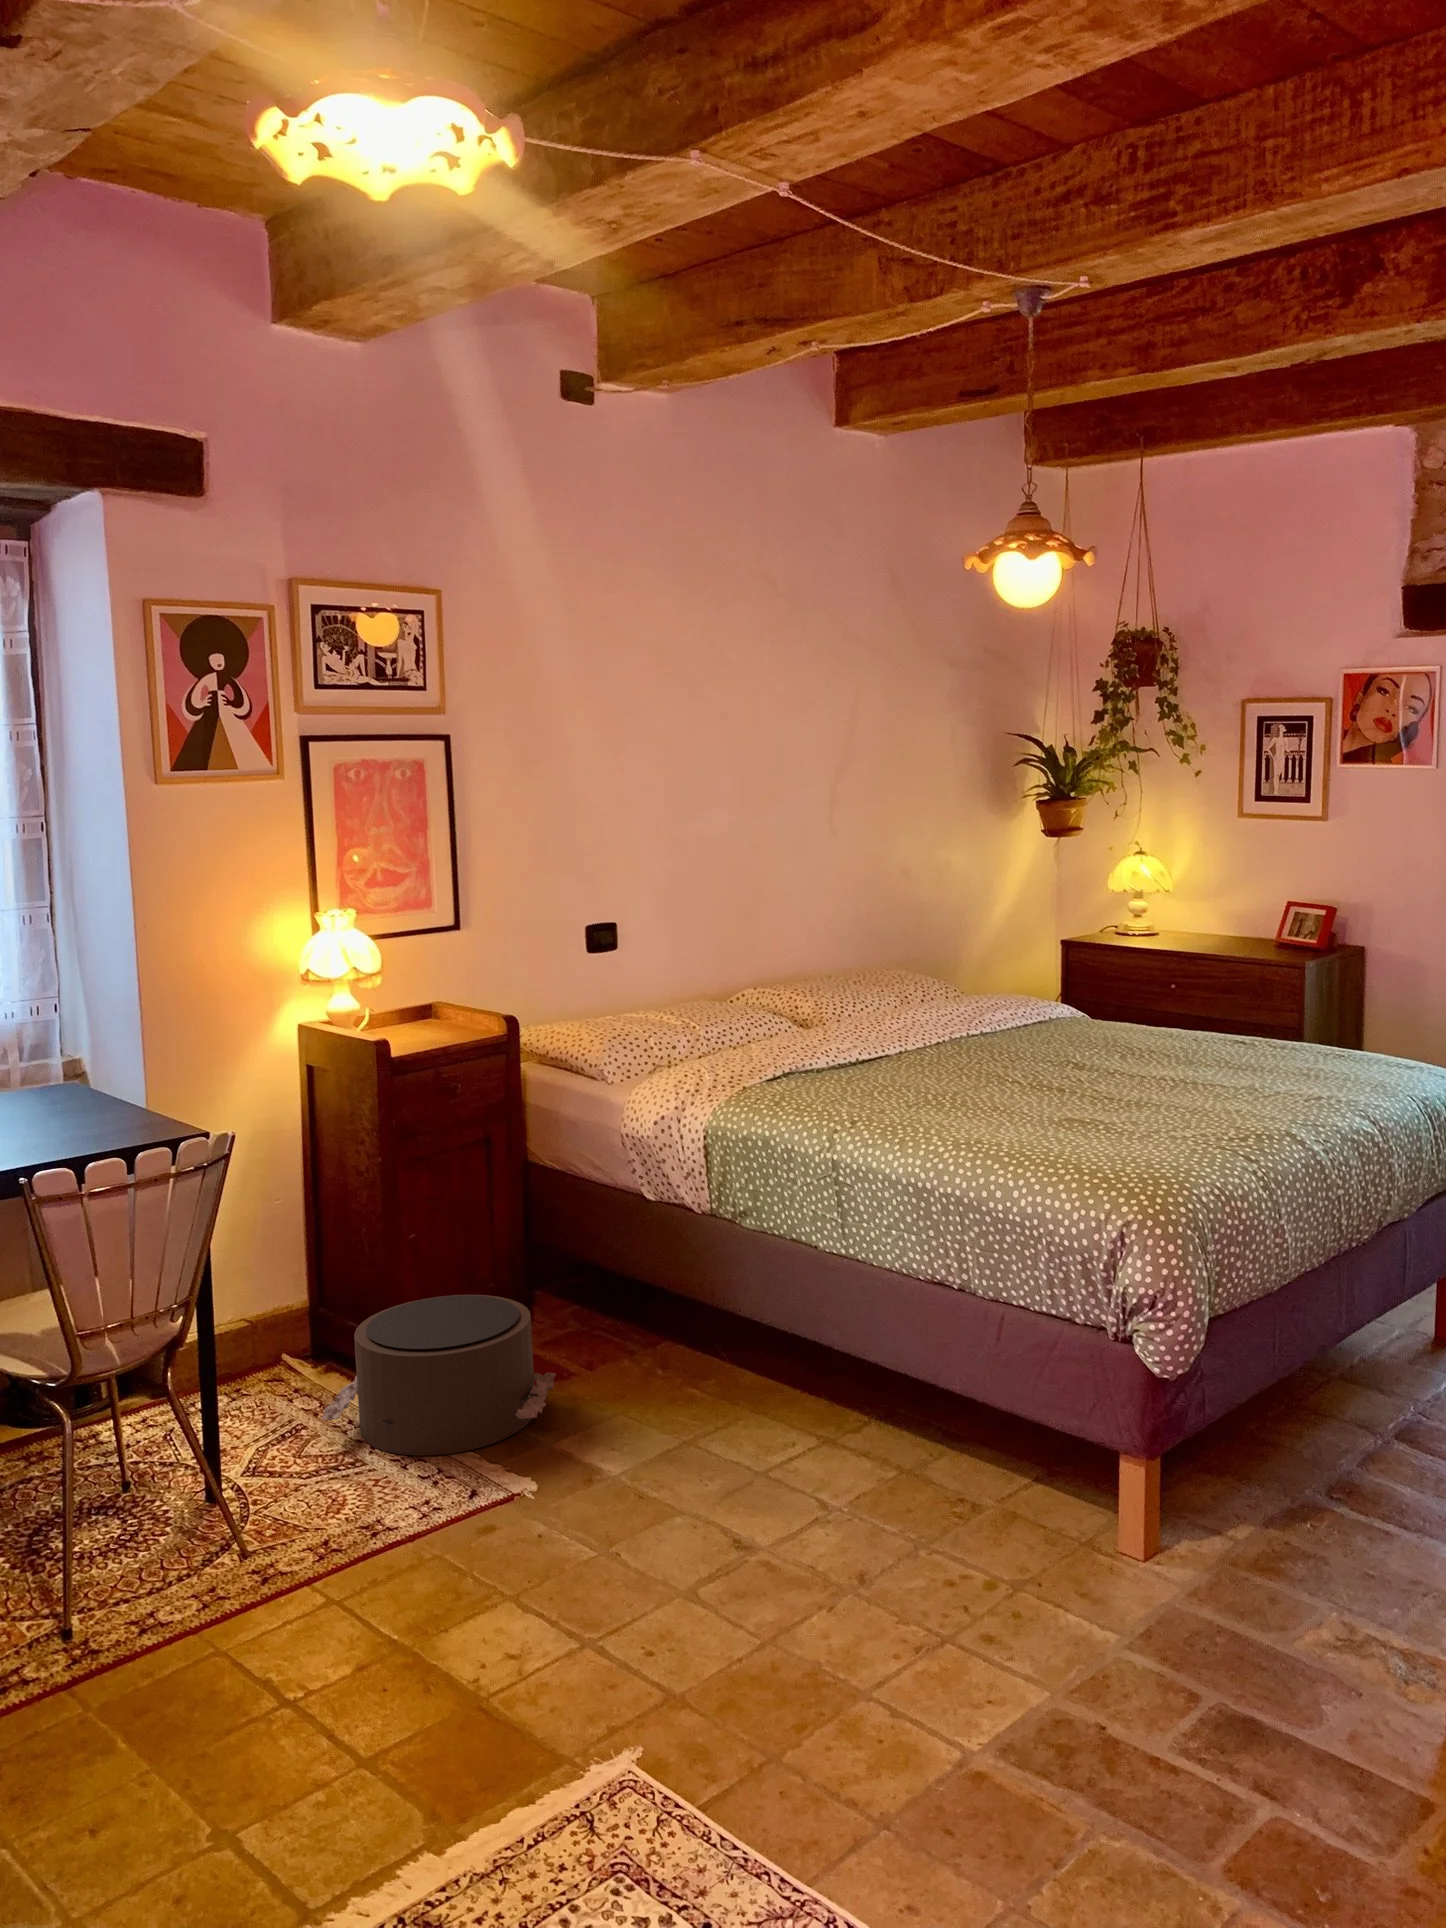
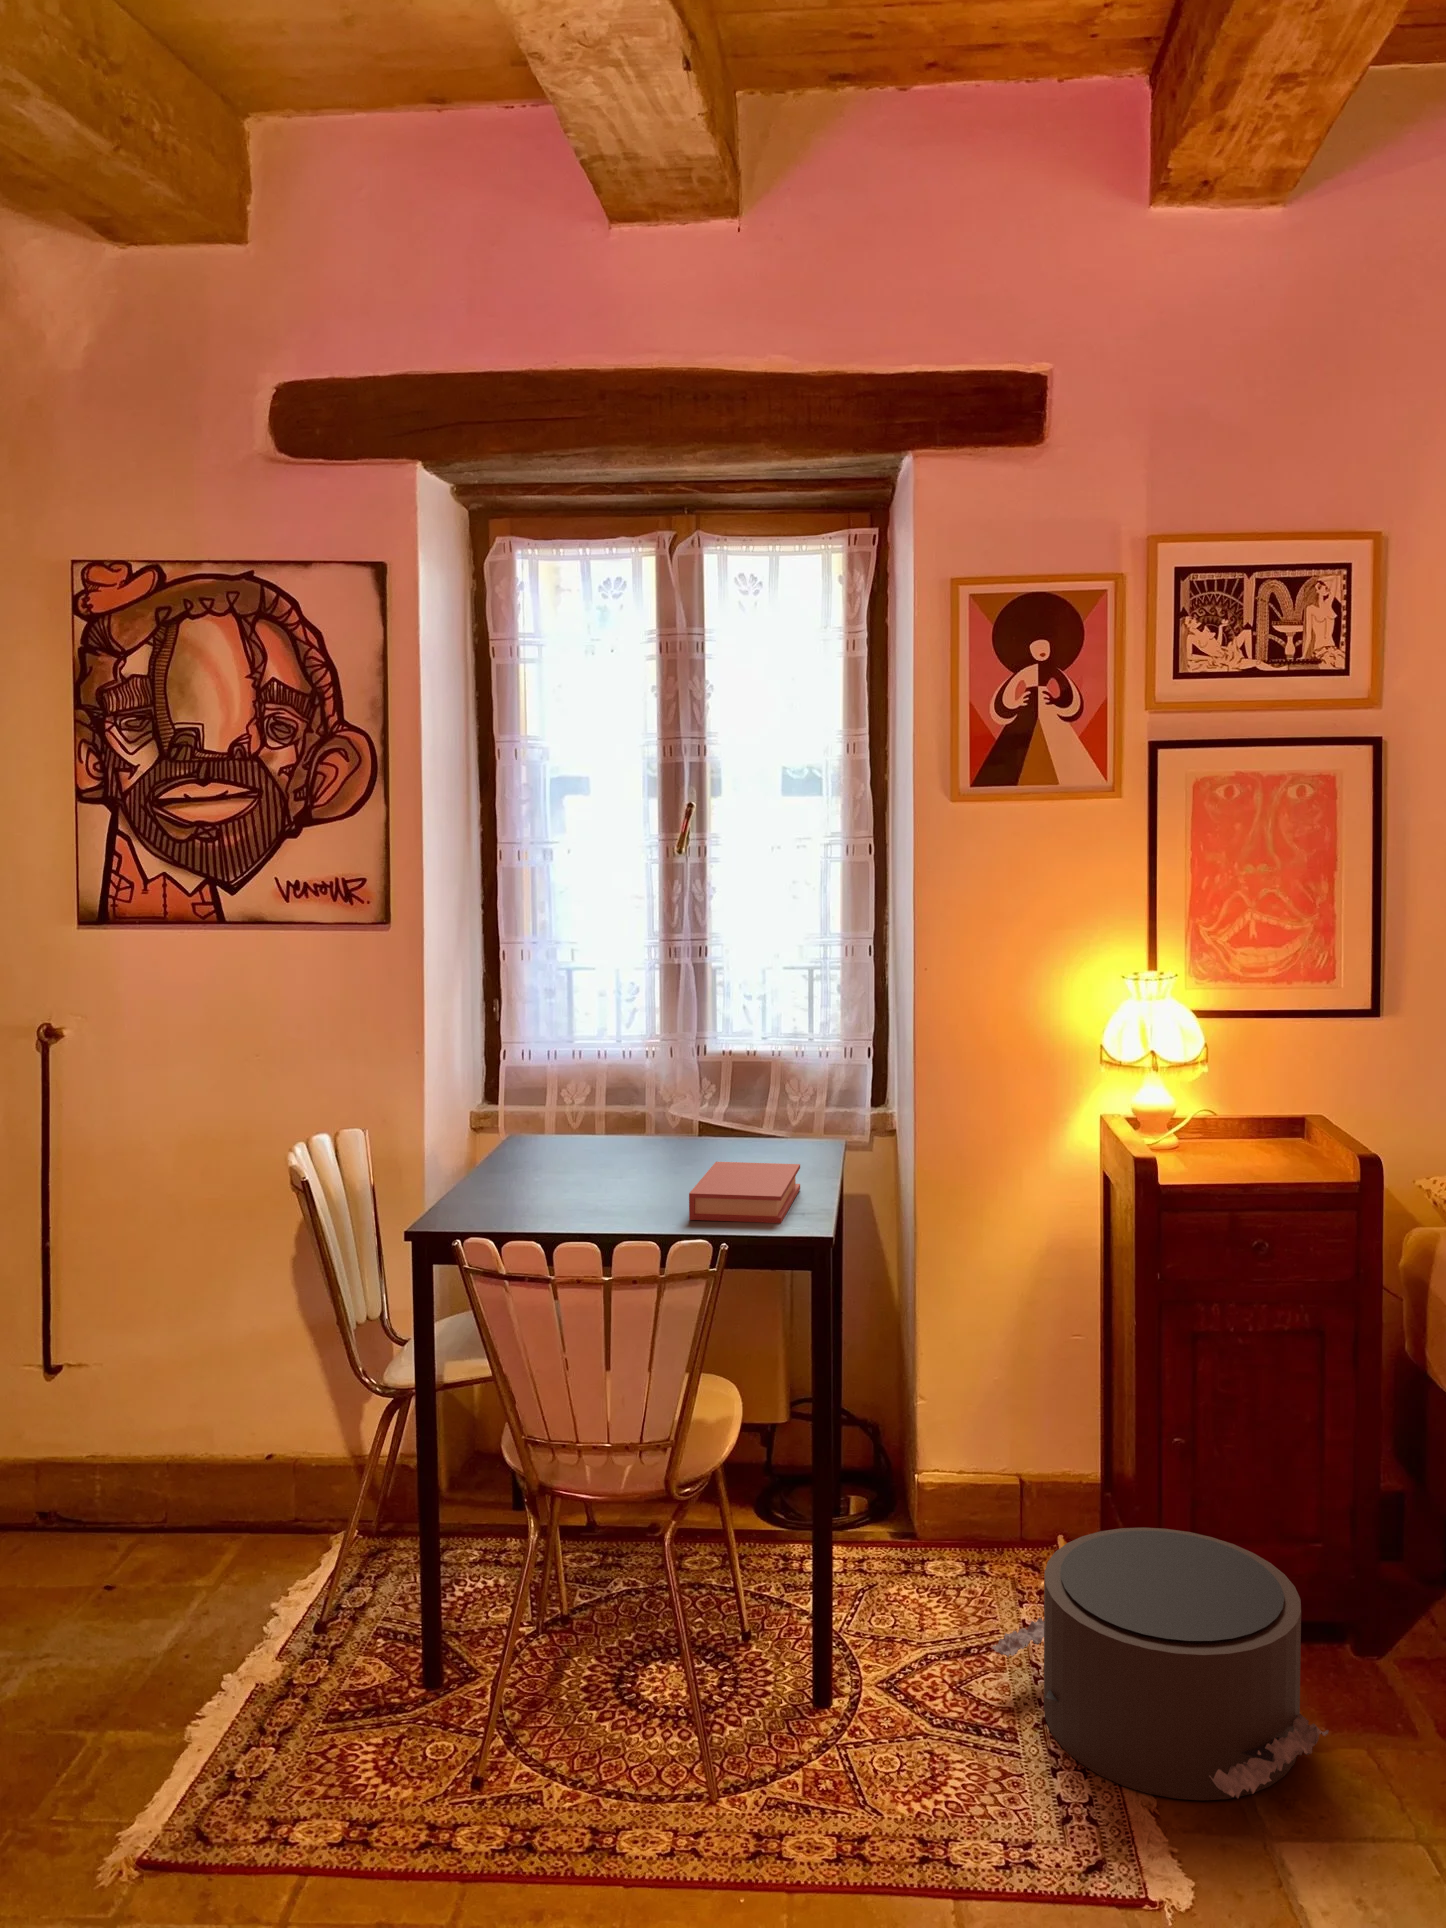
book: none [30,1092,146,1142] -> present [689,1162,800,1223]

